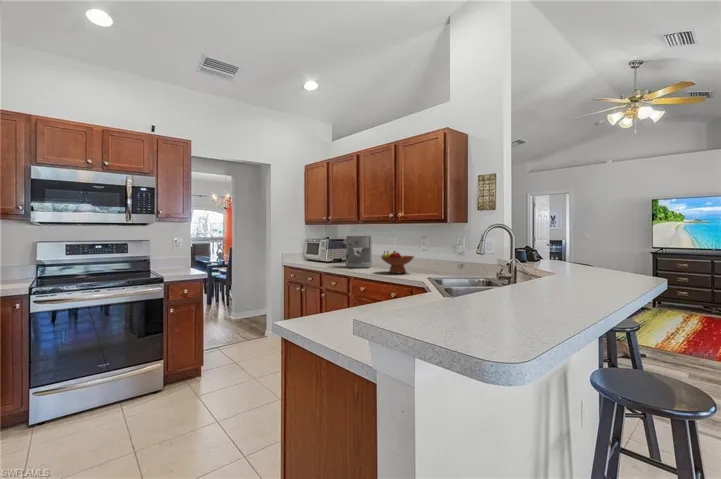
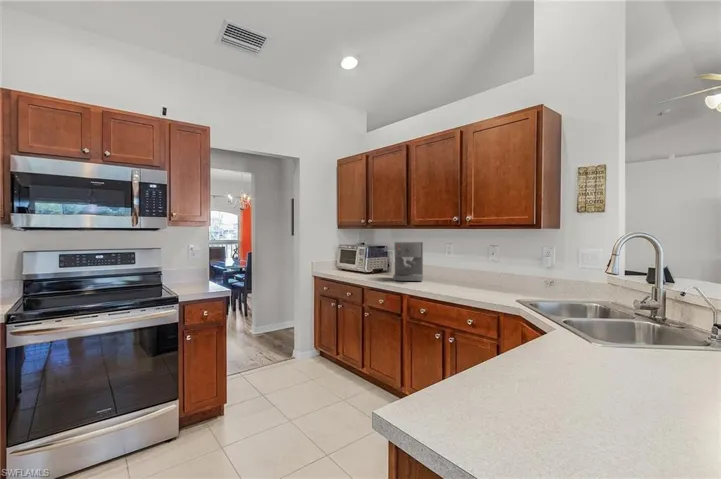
fruit bowl: present [381,251,414,273] -> none [443,263,488,292]

